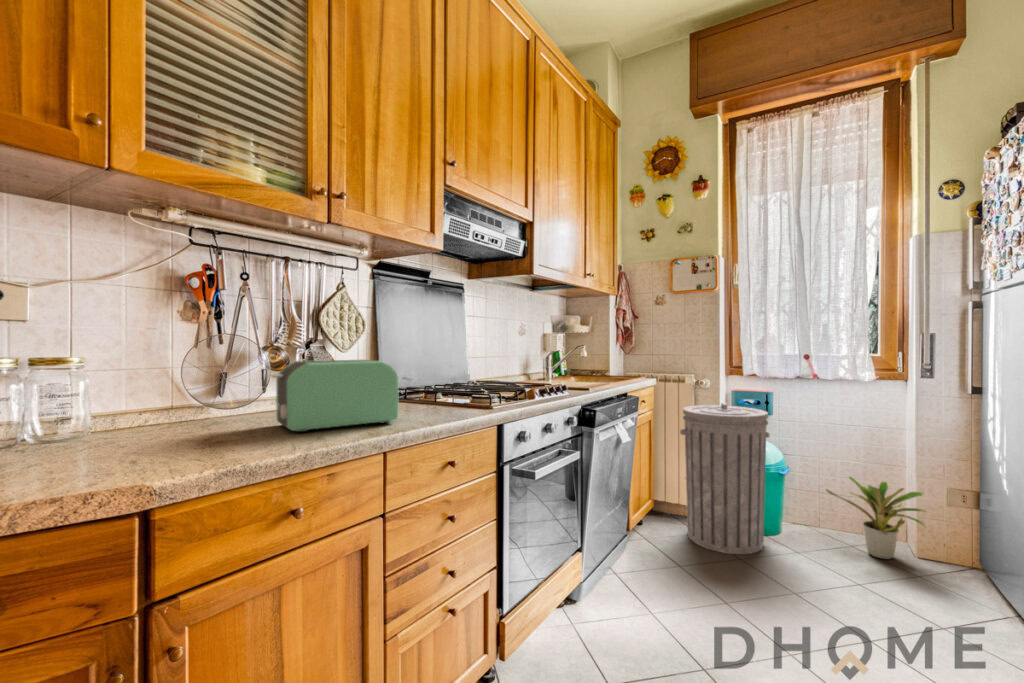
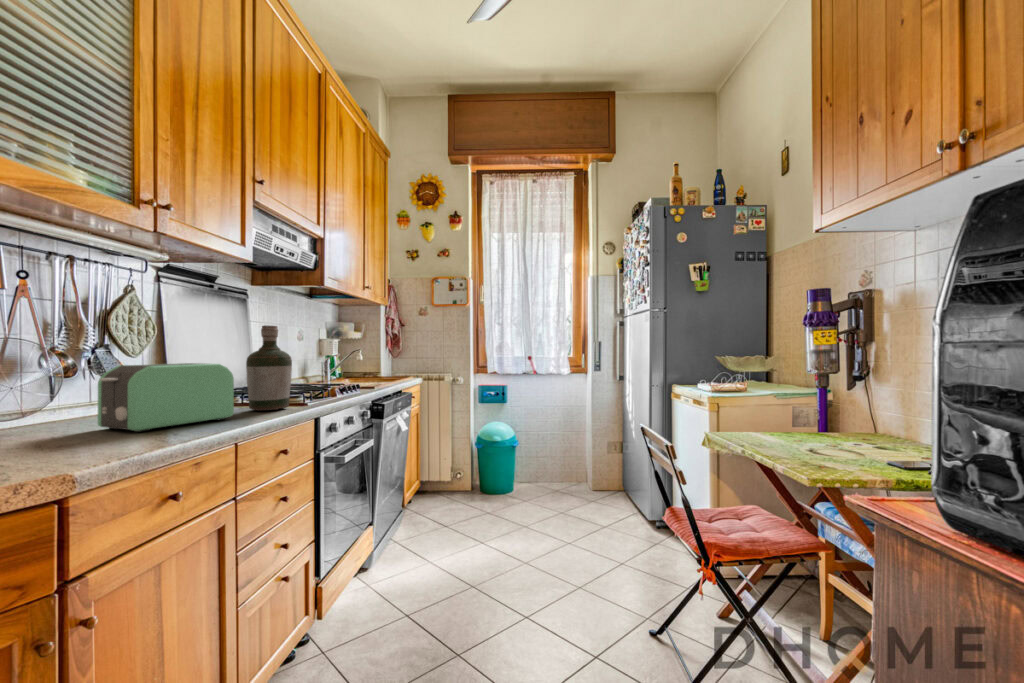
bottle: none [425,318,471,414] -> present [246,325,292,411]
trash can: present [680,403,770,554] -> none [442,395,506,513]
potted plant: present [826,477,926,559] -> none [542,442,598,497]

